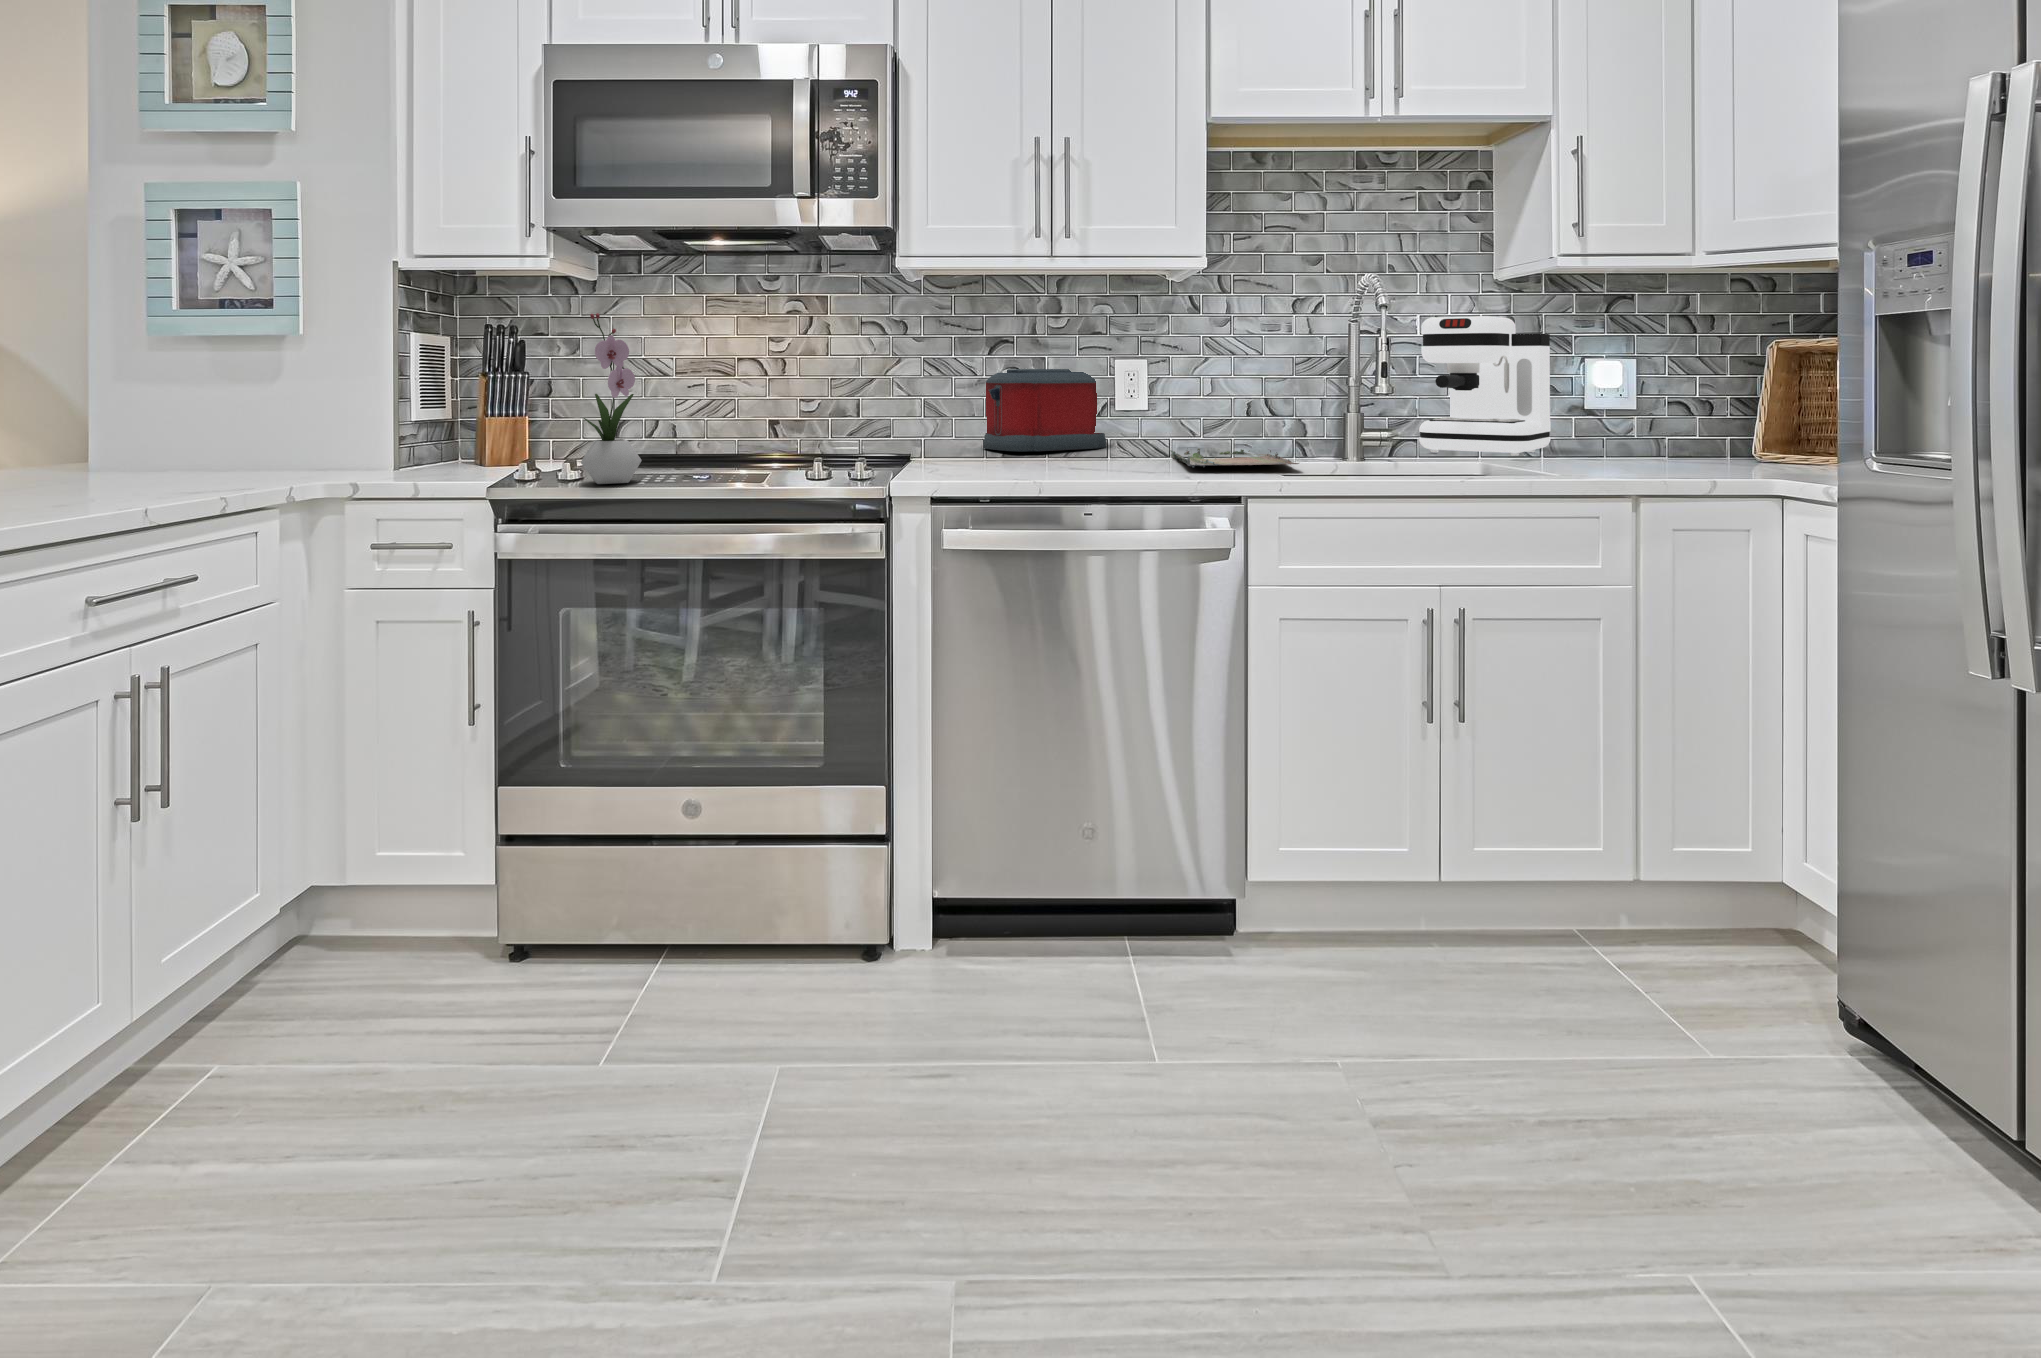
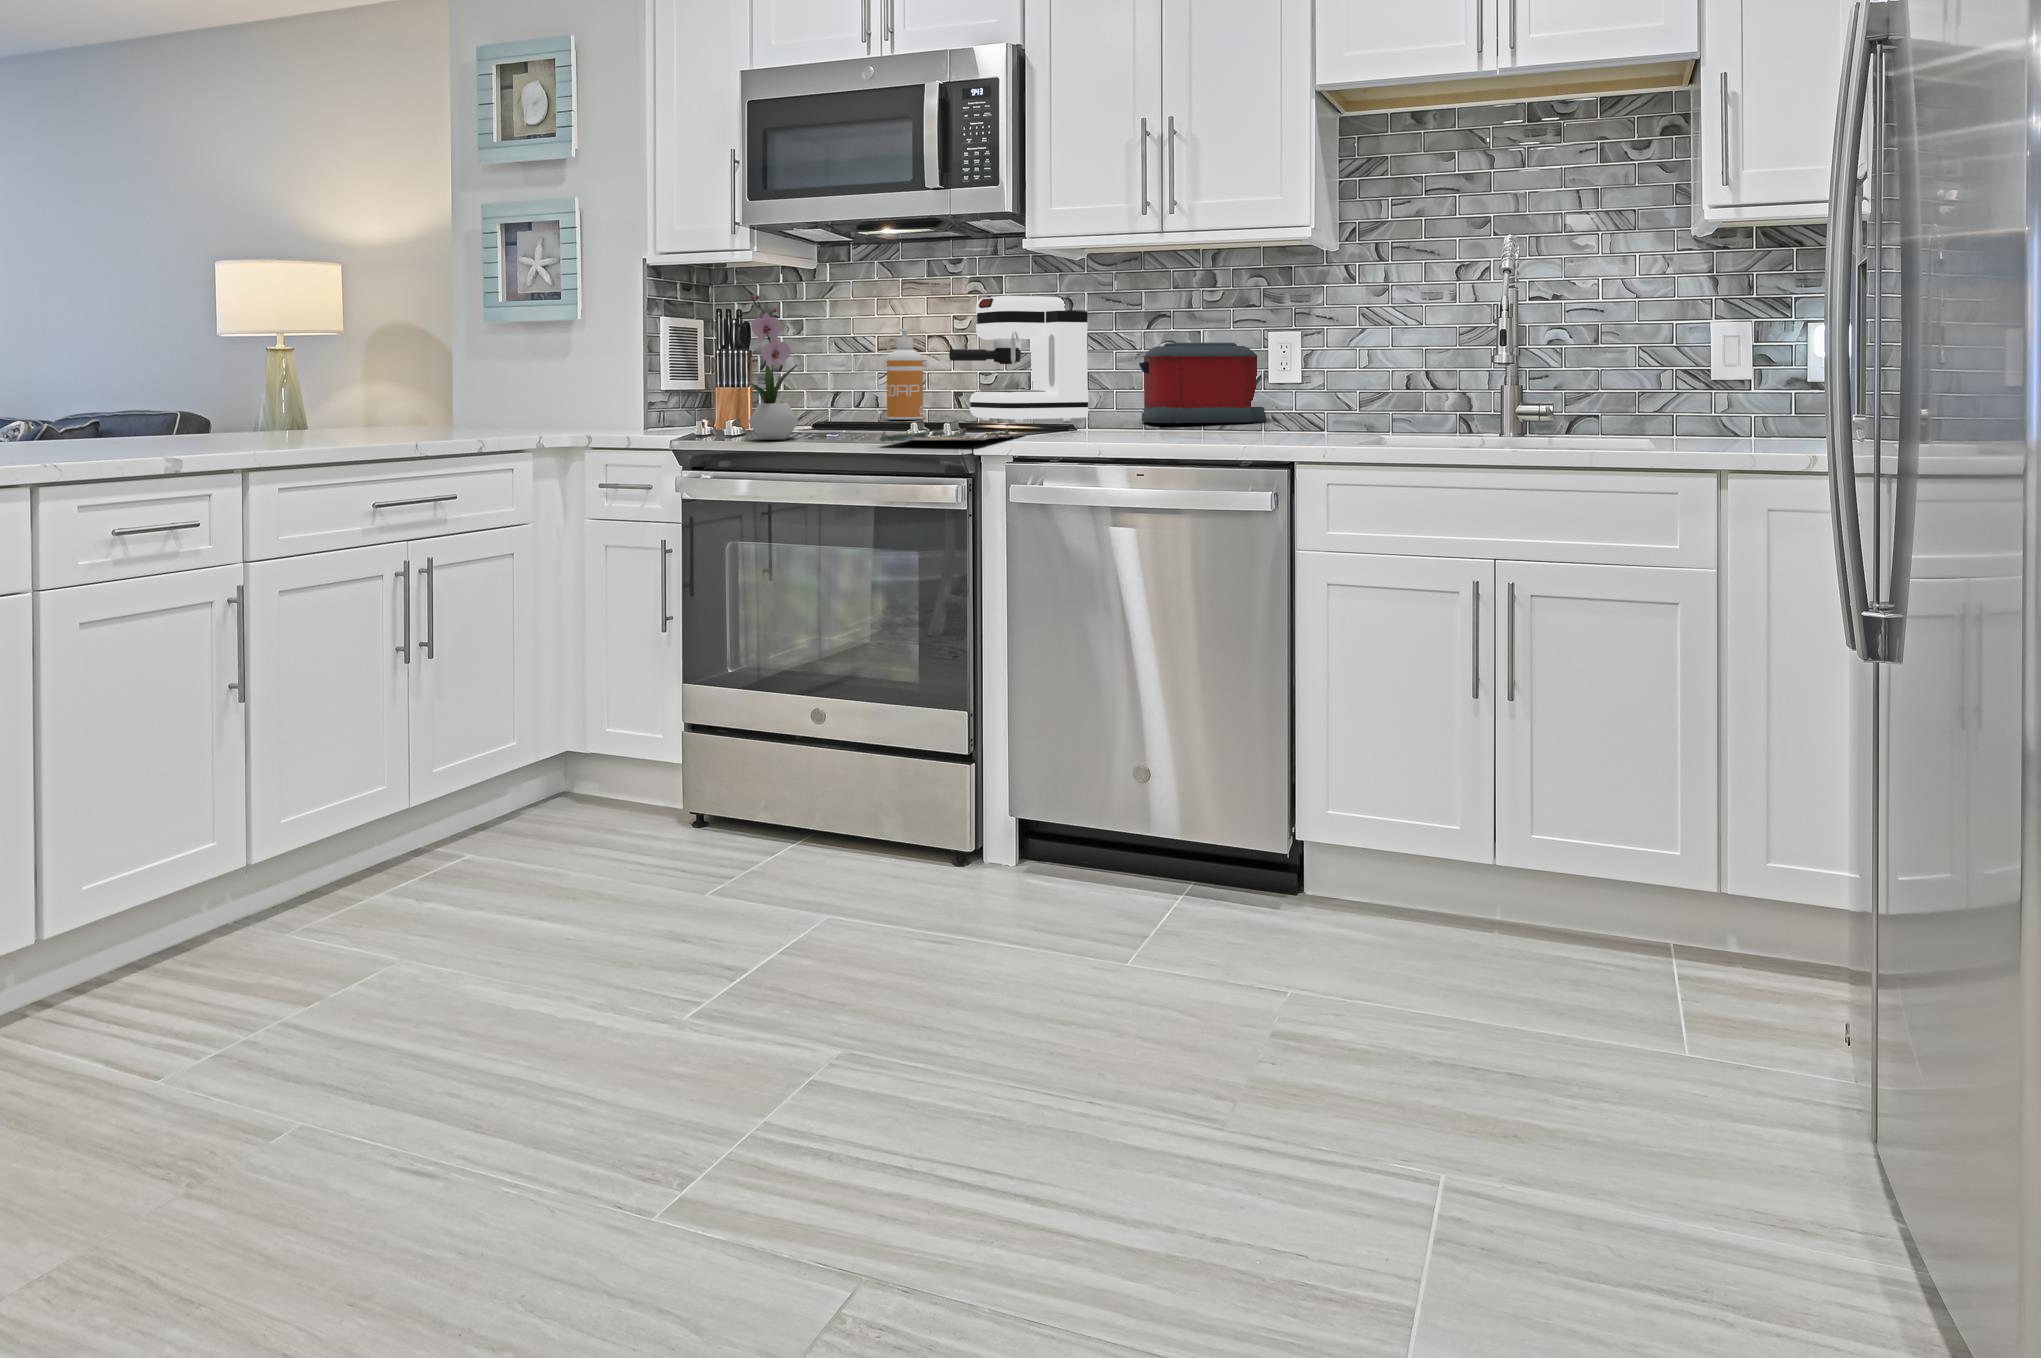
coffee maker: present [1419,316,1551,456] -> present [949,296,1089,422]
soap dispenser: none [686,349,727,449] -> present [887,329,923,420]
tray: present [1171,444,1299,467] -> present [879,425,1025,442]

